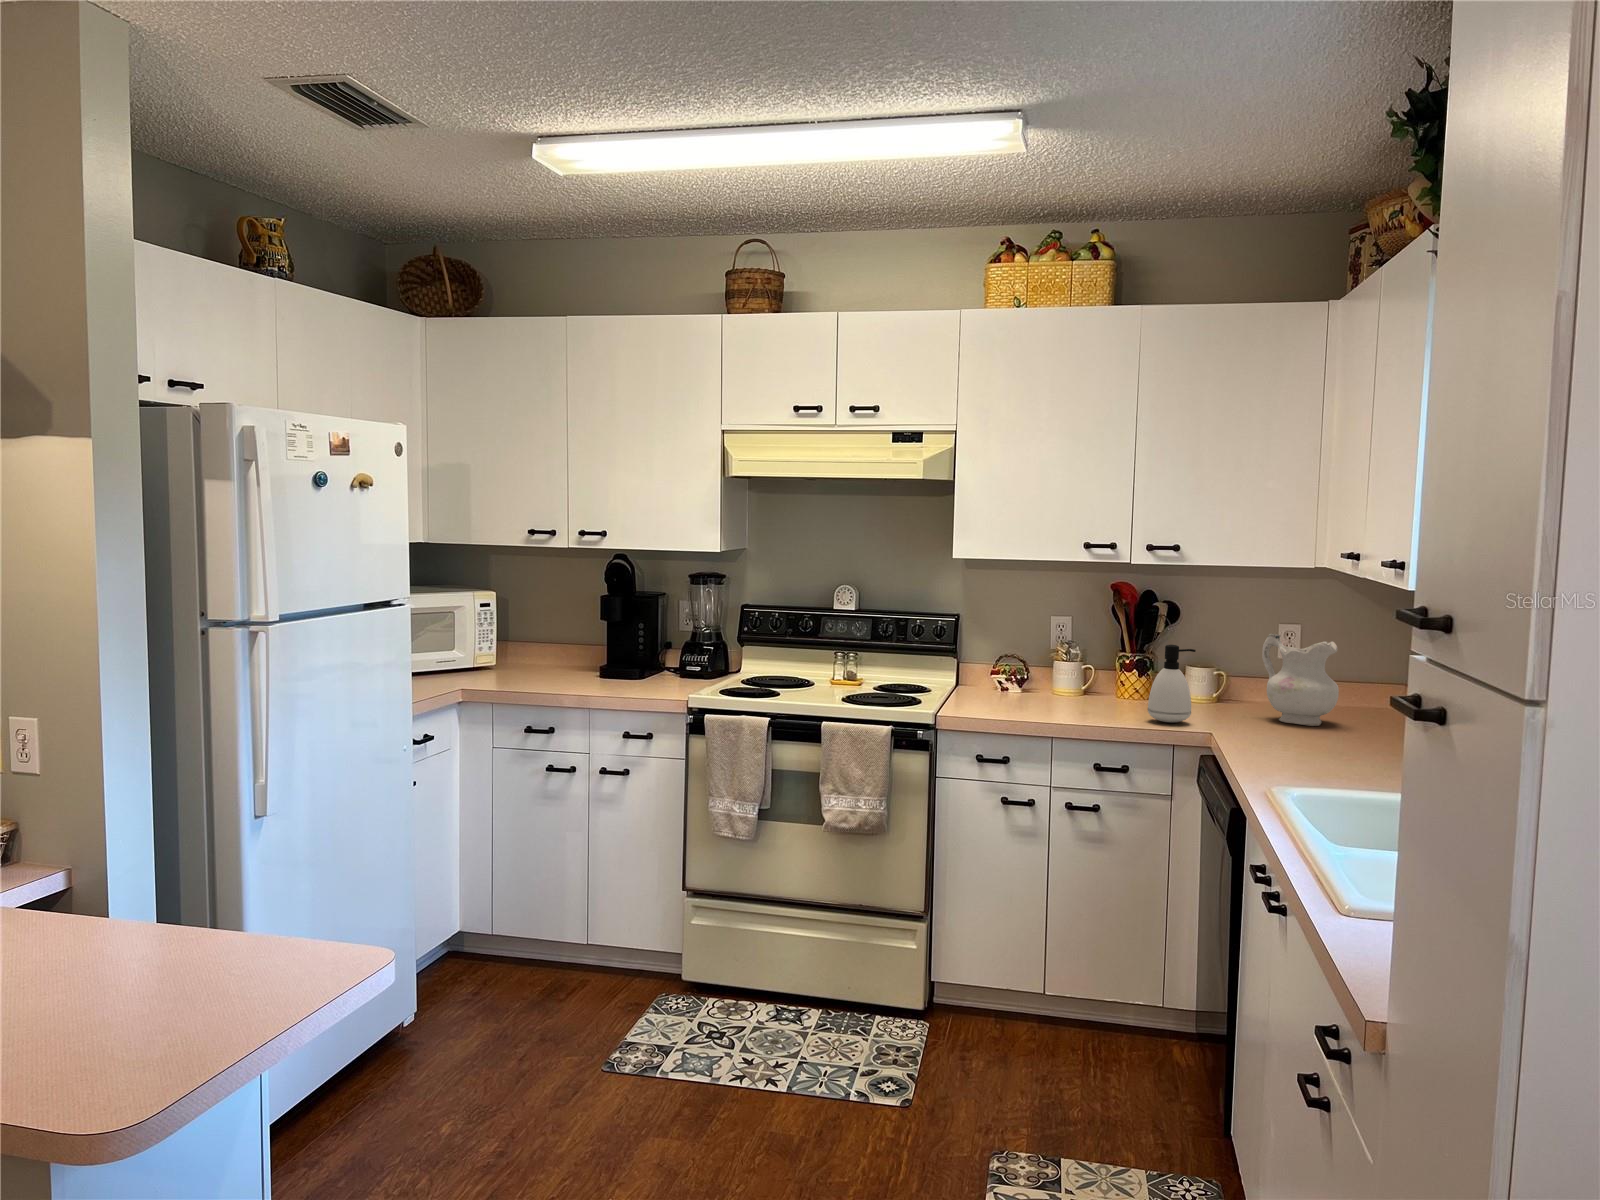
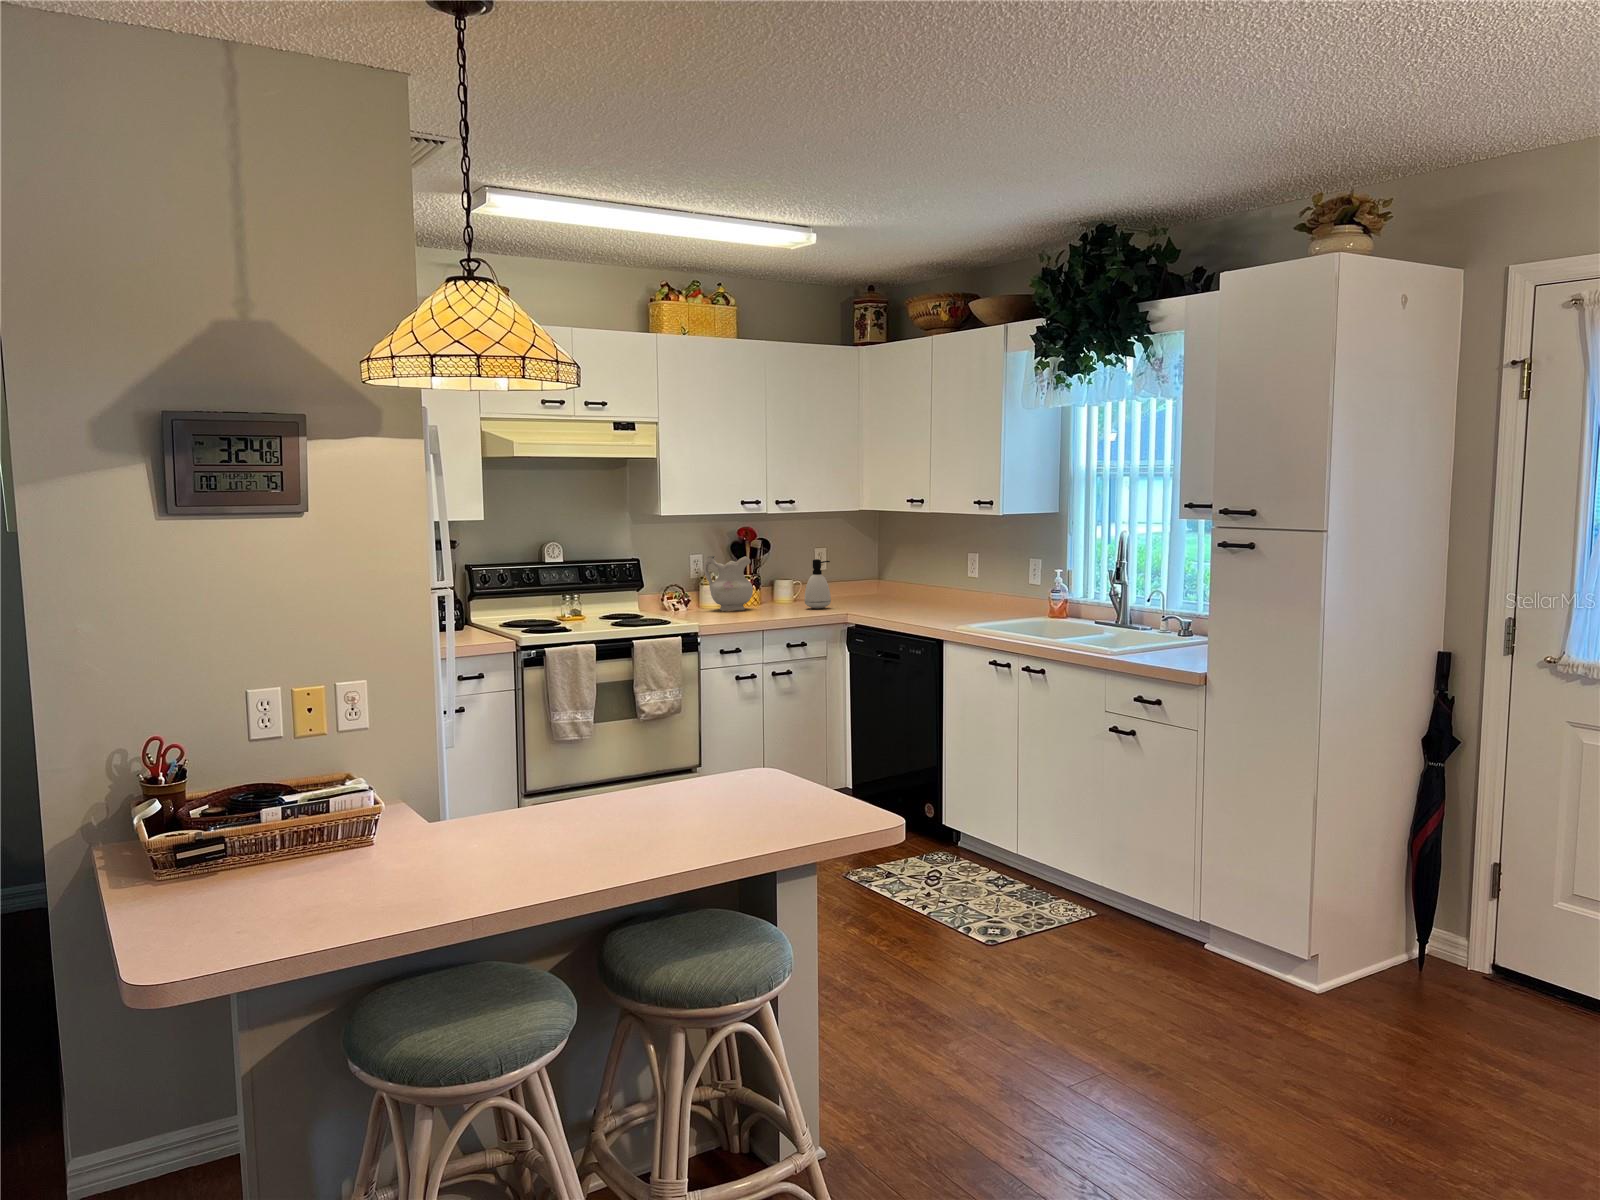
ceramic pitcher: present [1262,634,1339,726] -> present [704,556,753,611]

